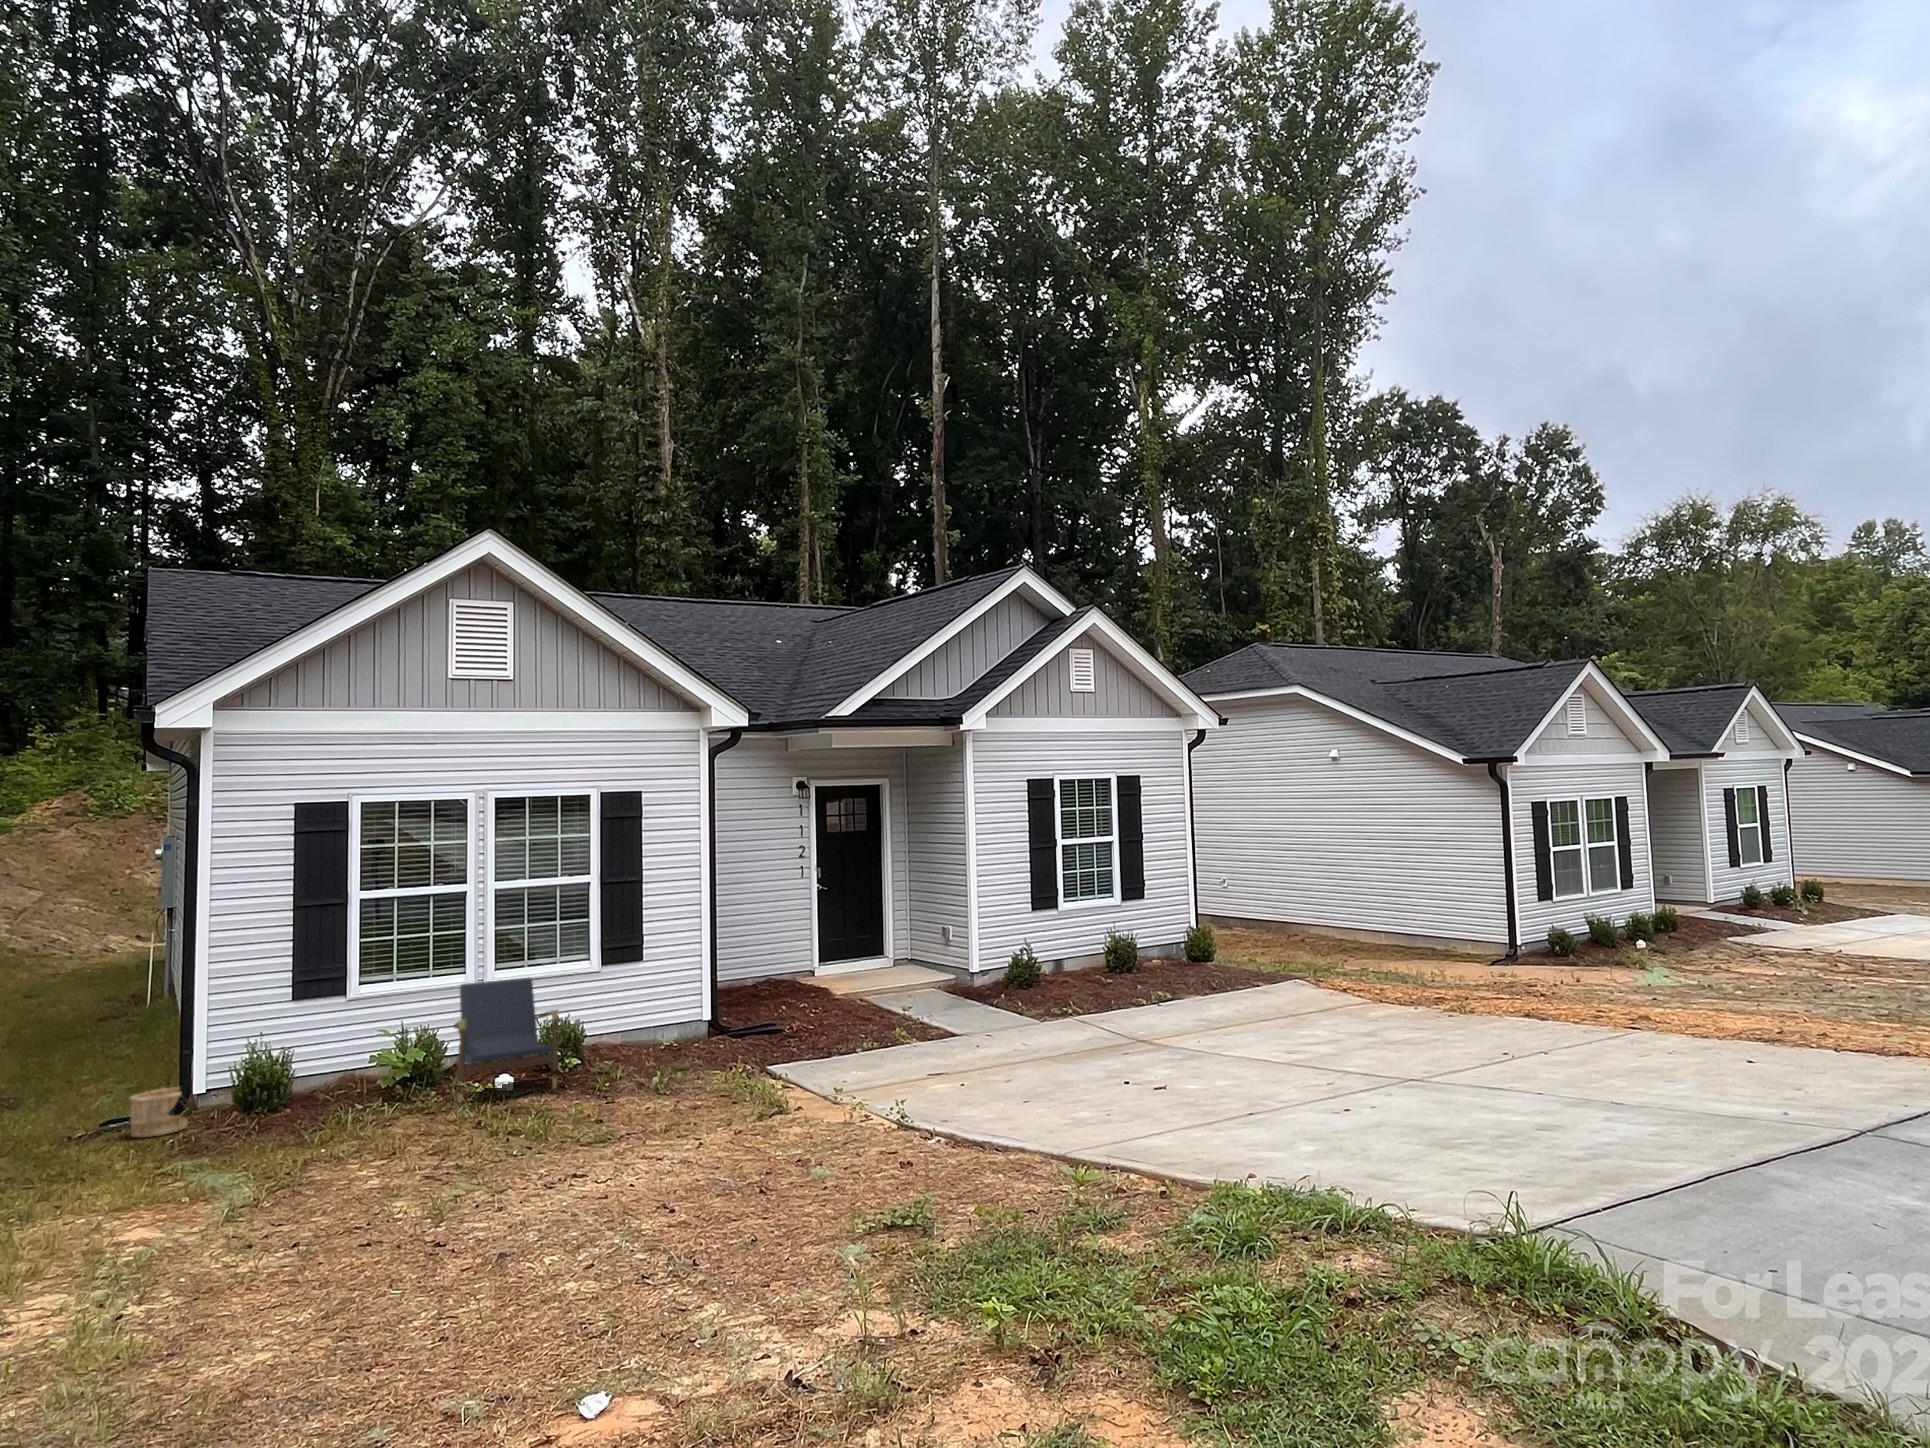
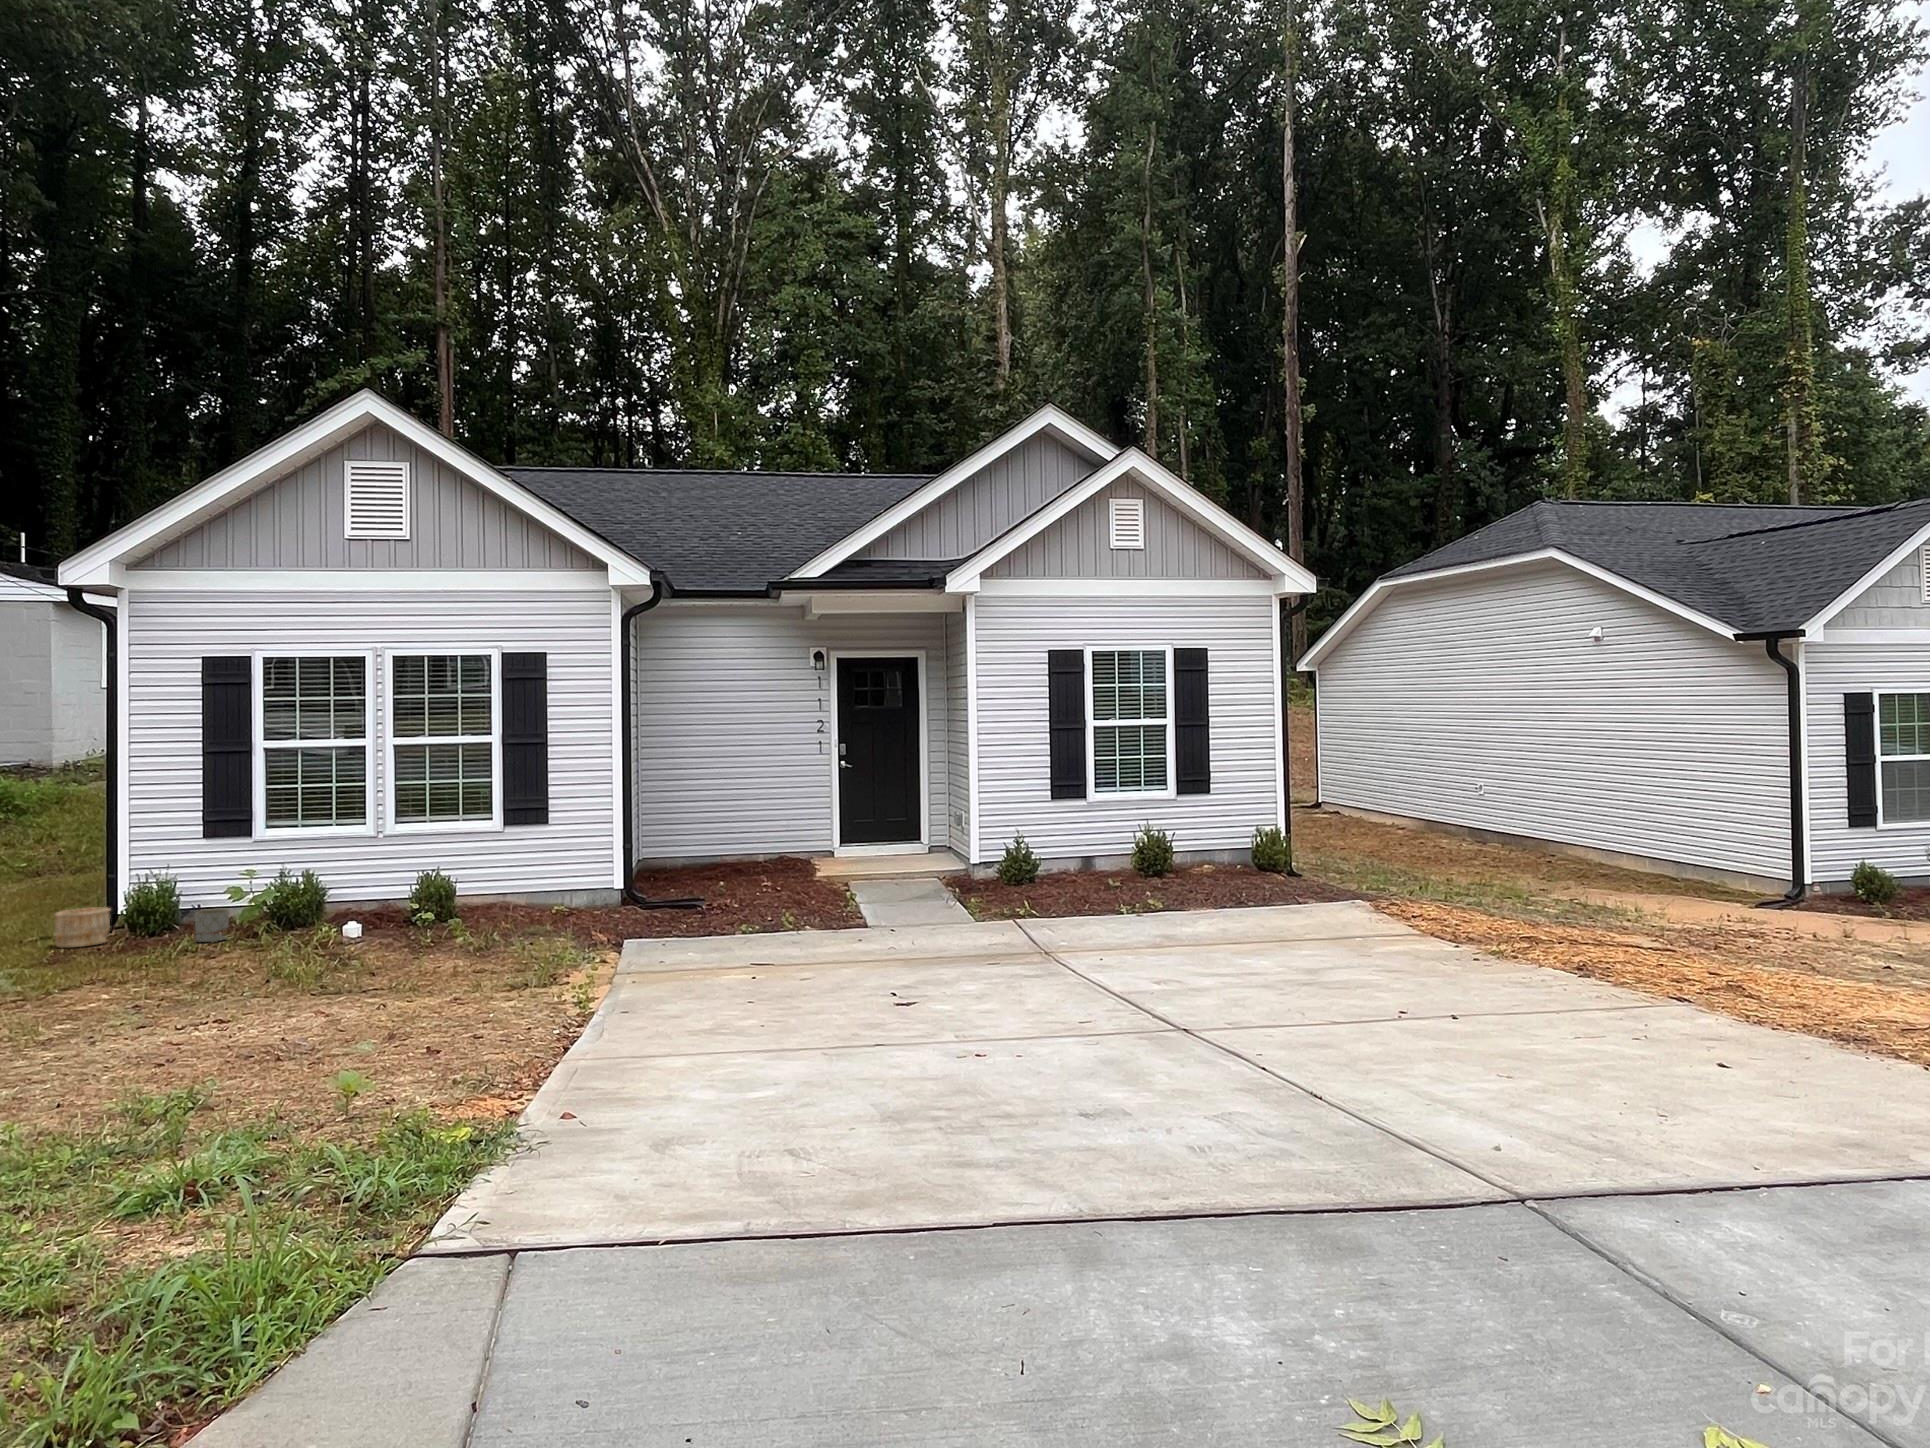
lounge chair: present [454,978,559,1103] -> none [313,834,426,947]
planter: none [298,1075,334,1114] -> present [195,909,230,943]

